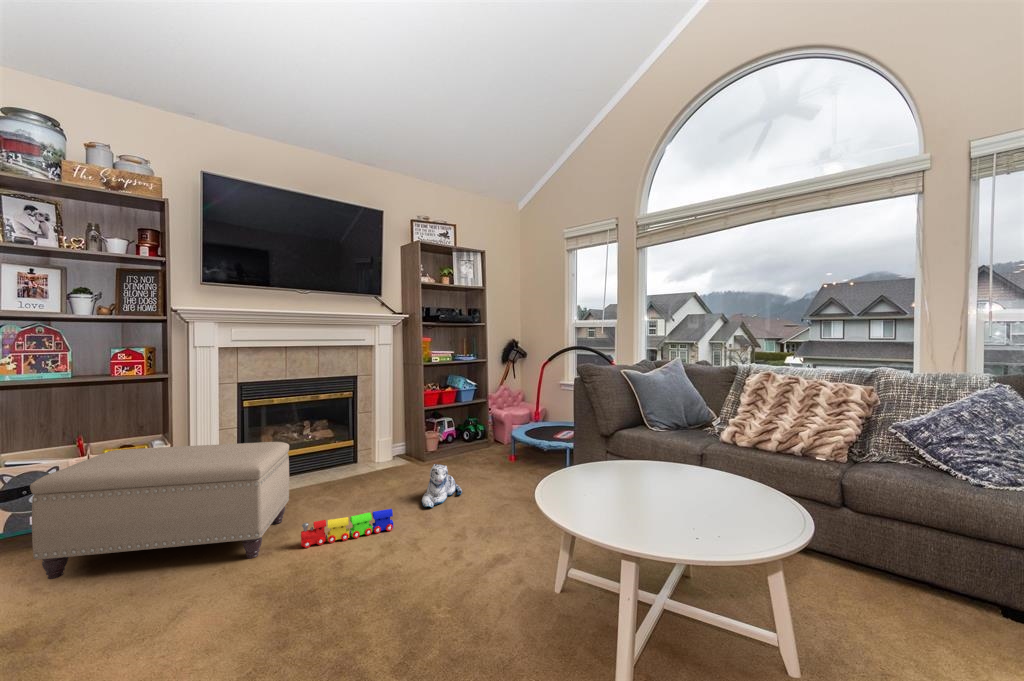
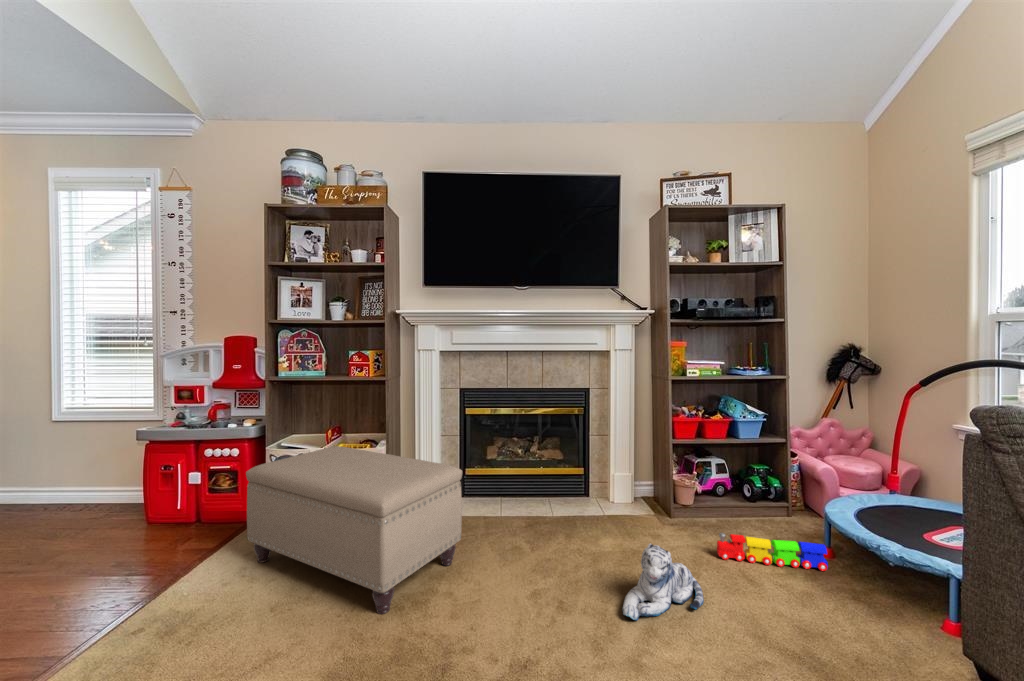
toy train: present [301,509,393,548] -> present [717,533,828,571]

